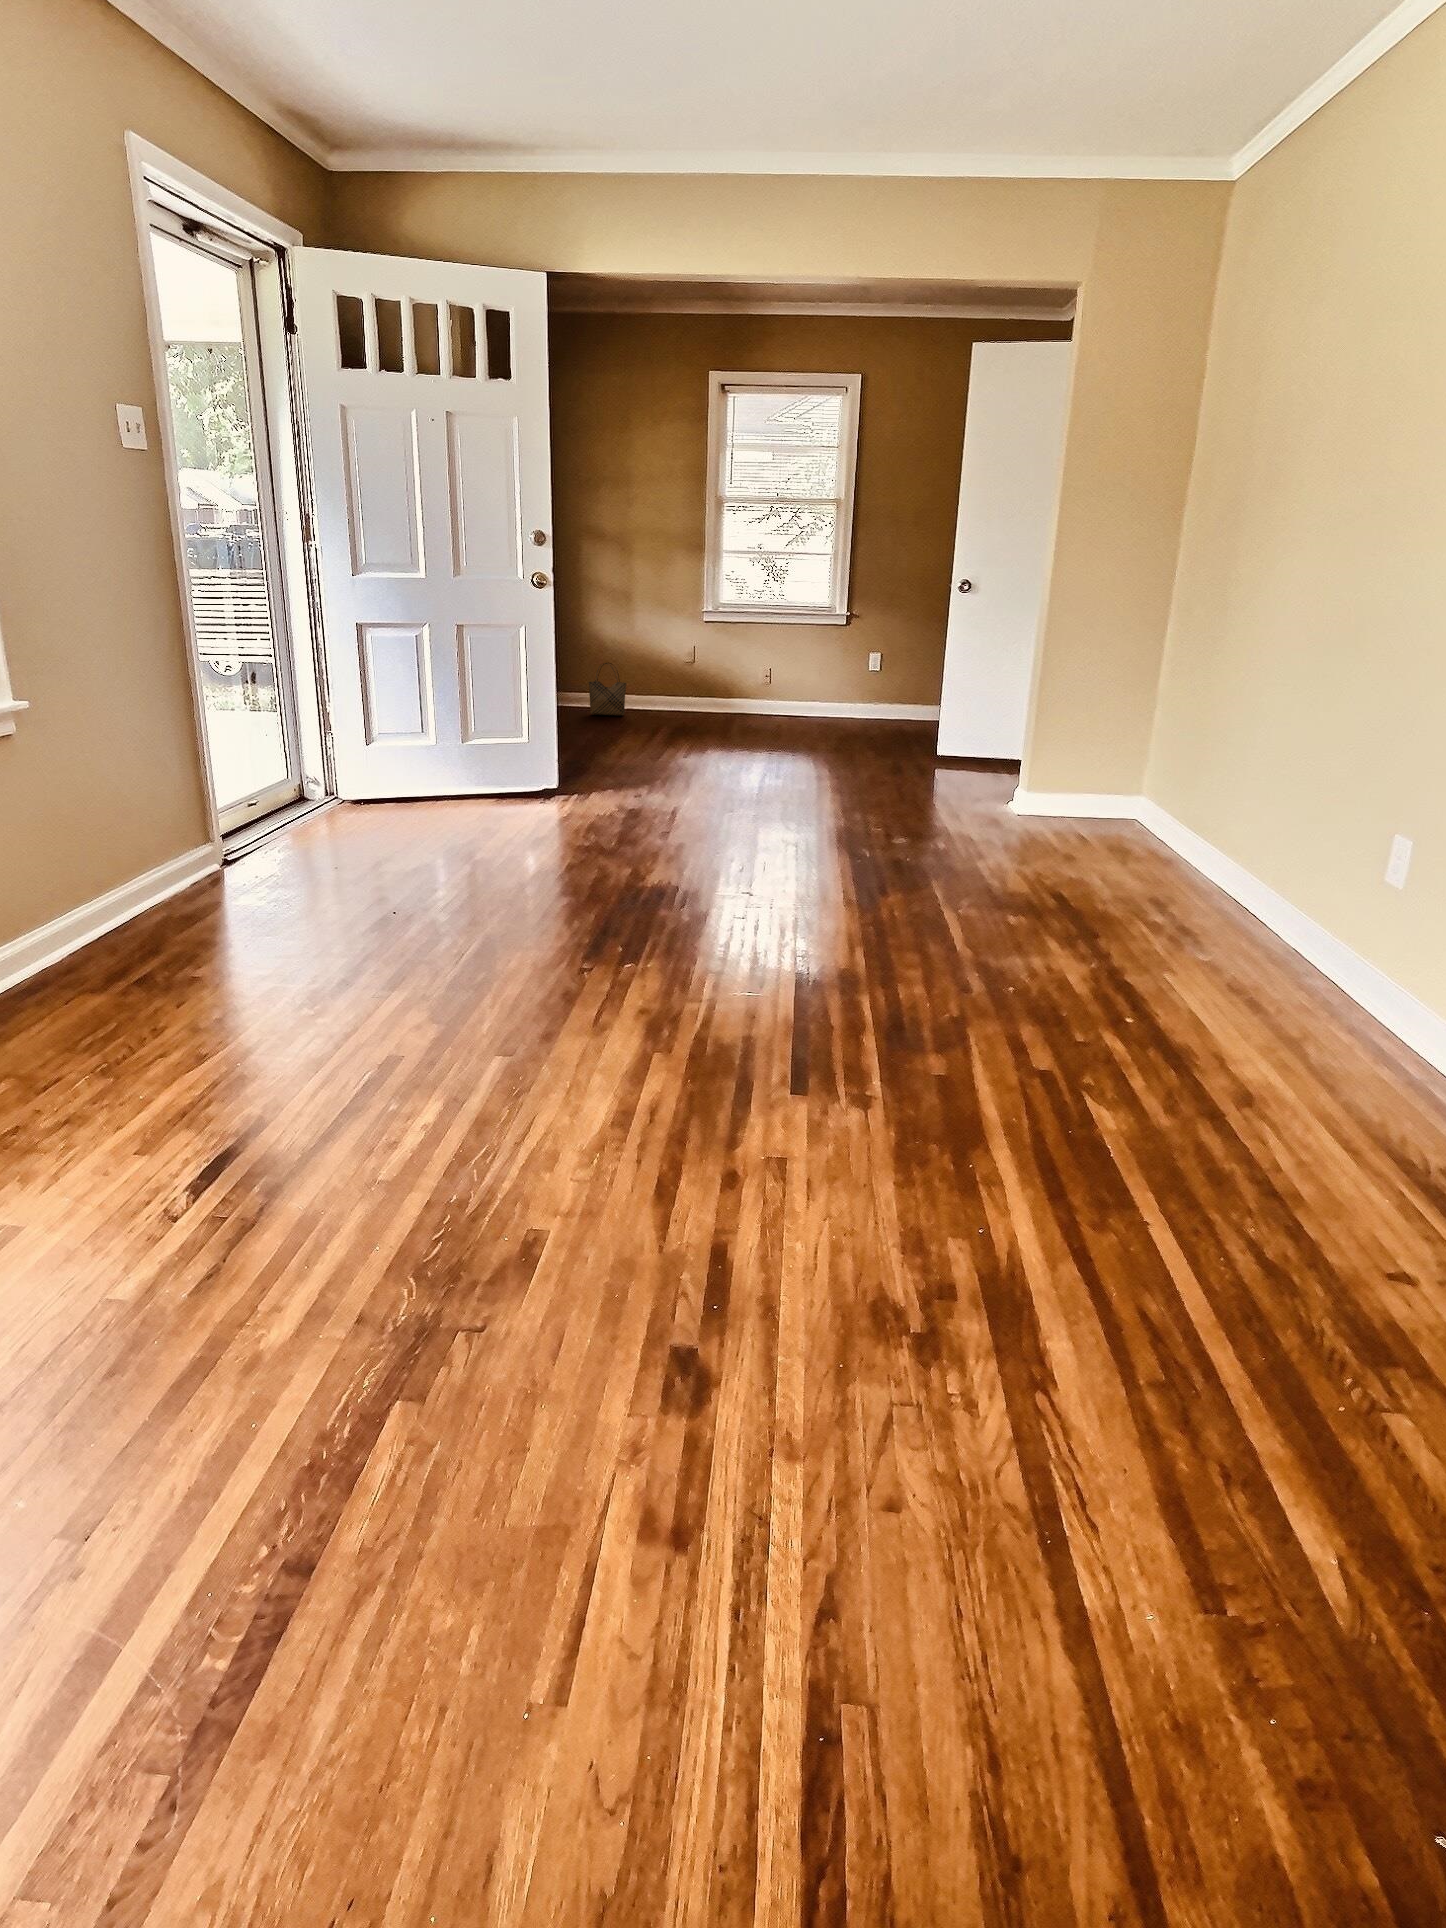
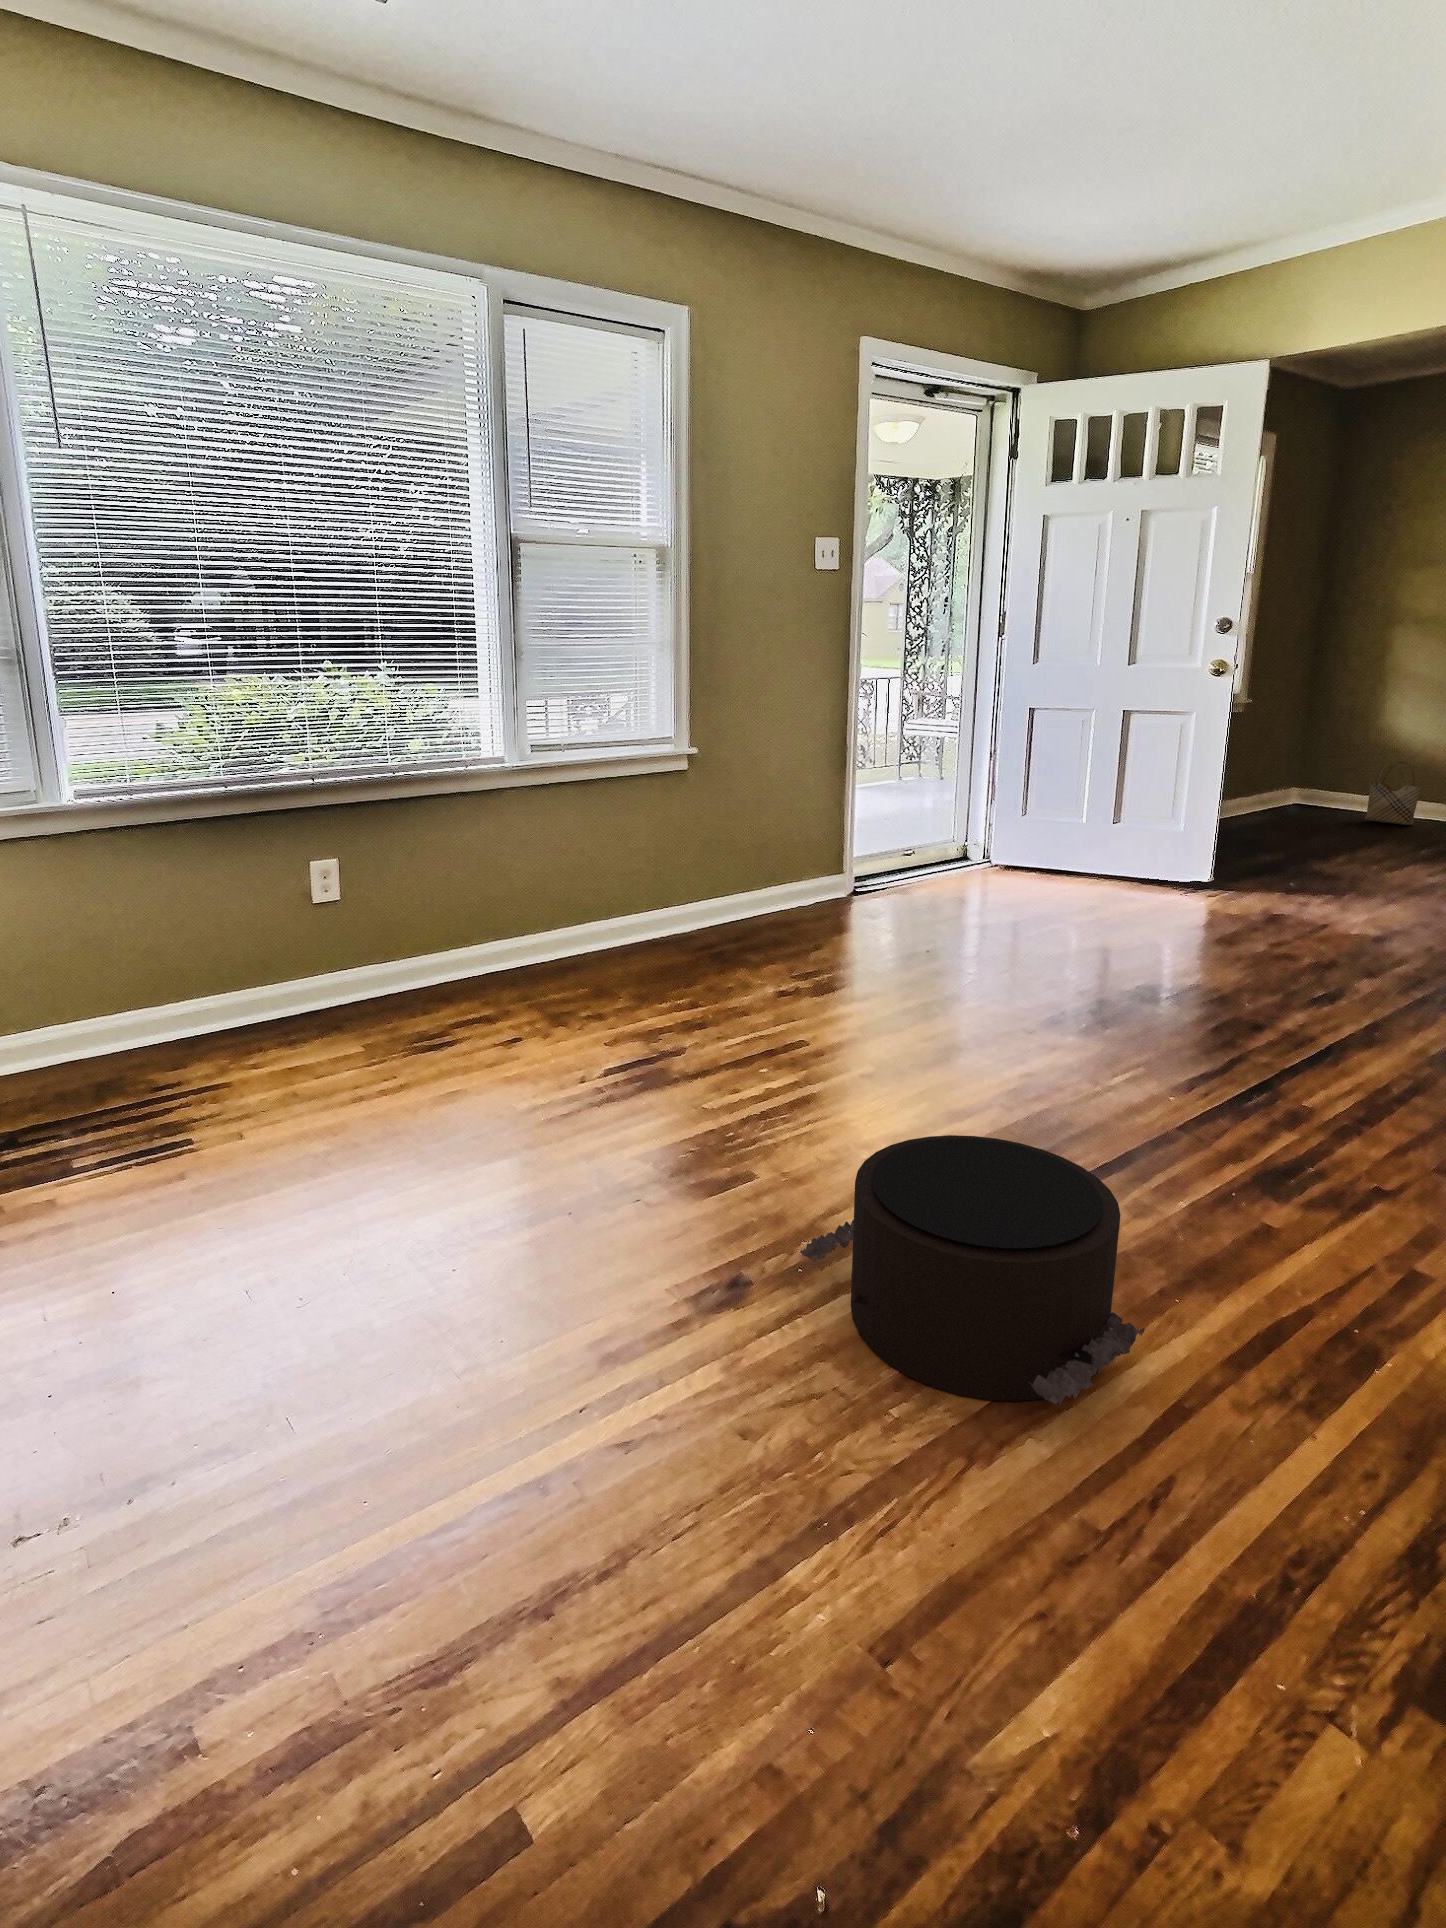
pouf: none [734,1079,1069,1347] -> present [800,1135,1145,1405]

